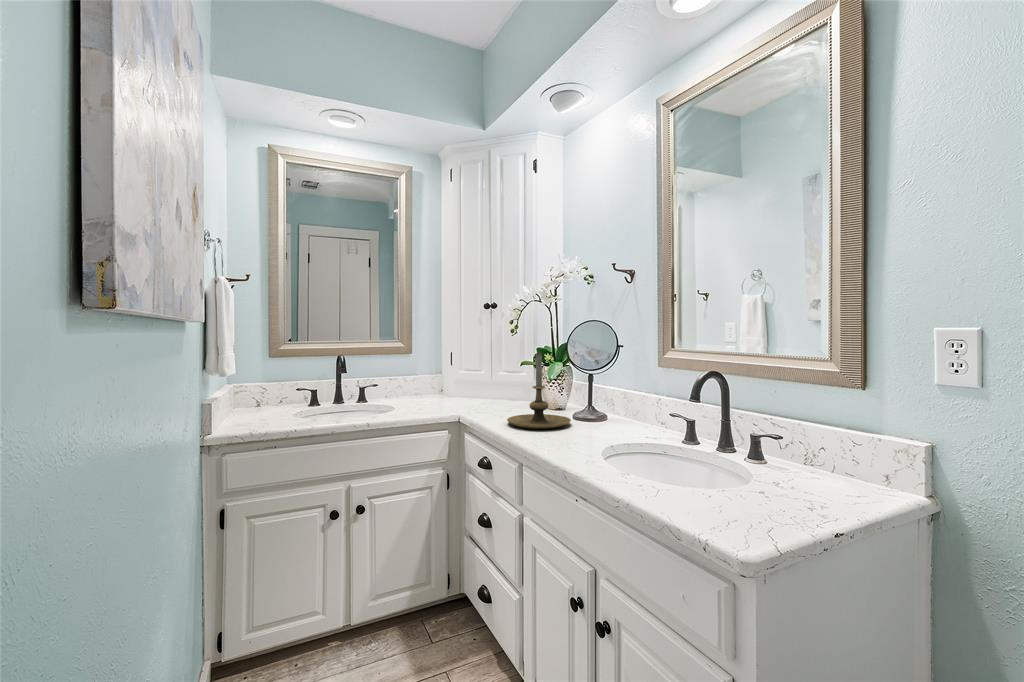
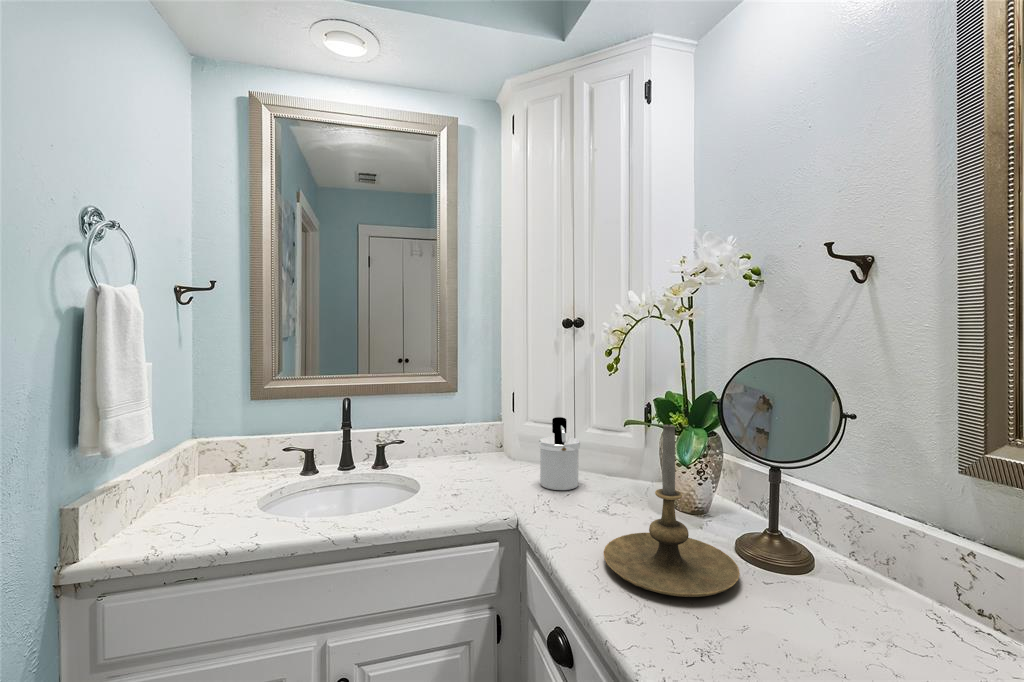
soap dispenser: none [470,364,495,407] -> present [539,417,580,490]

